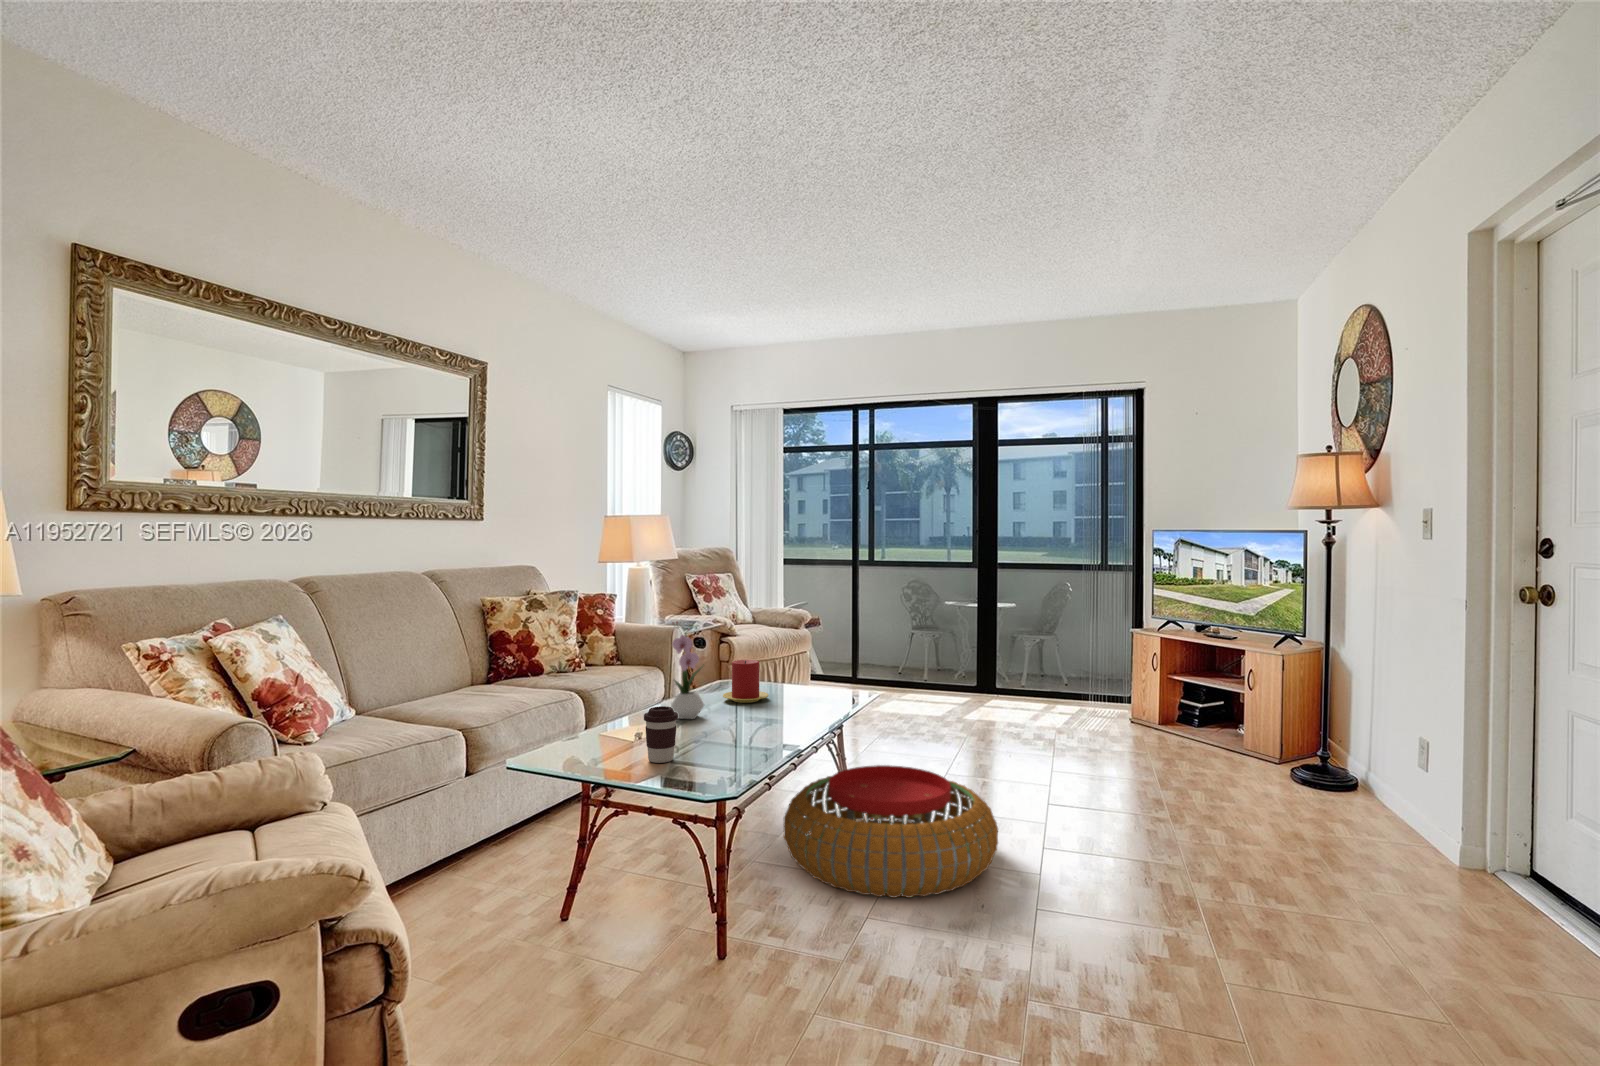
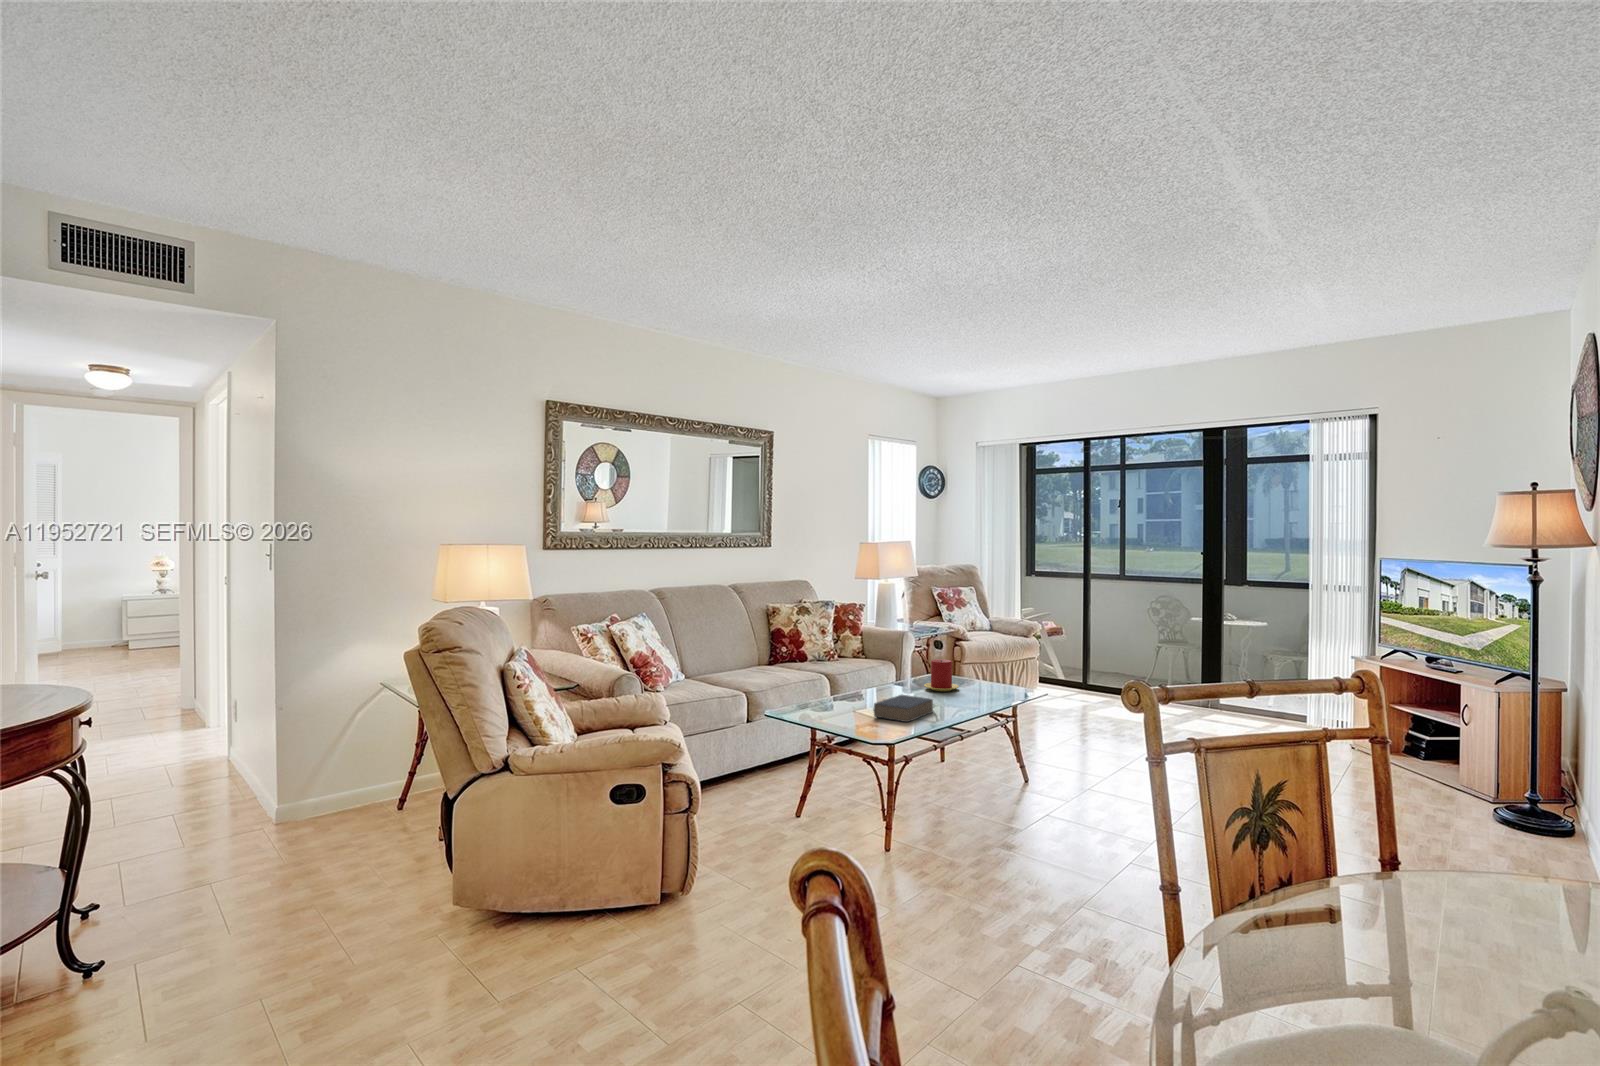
flower arrangement: present [671,622,704,719] -> none [879,628,905,699]
coffee cup: present [644,706,678,763] -> none [846,686,869,723]
book: none [681,712,759,753] -> present [873,695,933,722]
pouf: present [784,765,998,898] -> none [950,746,1116,841]

